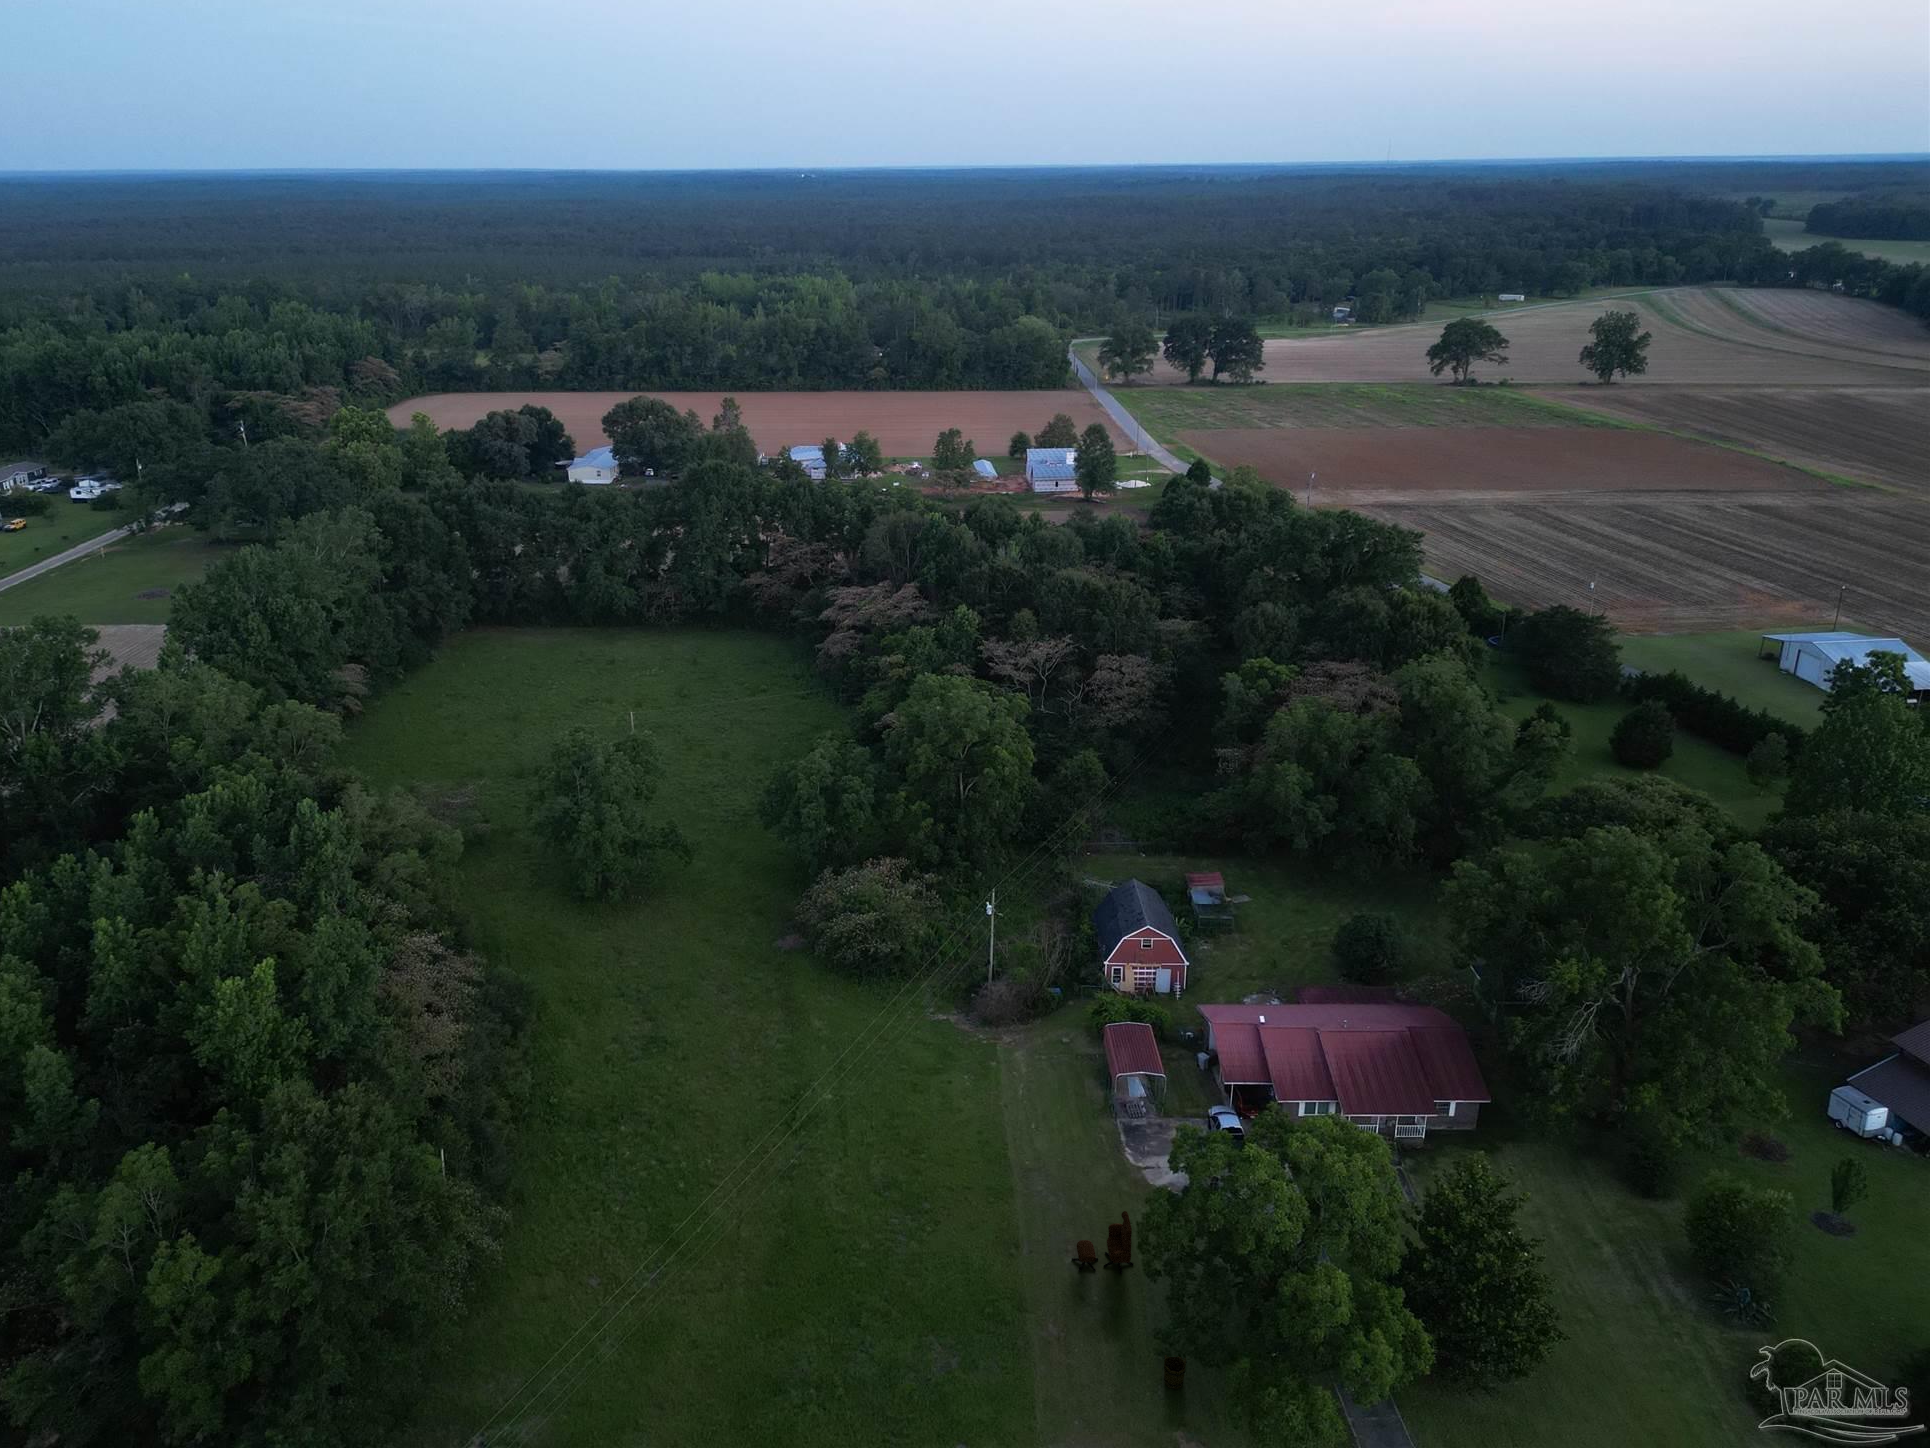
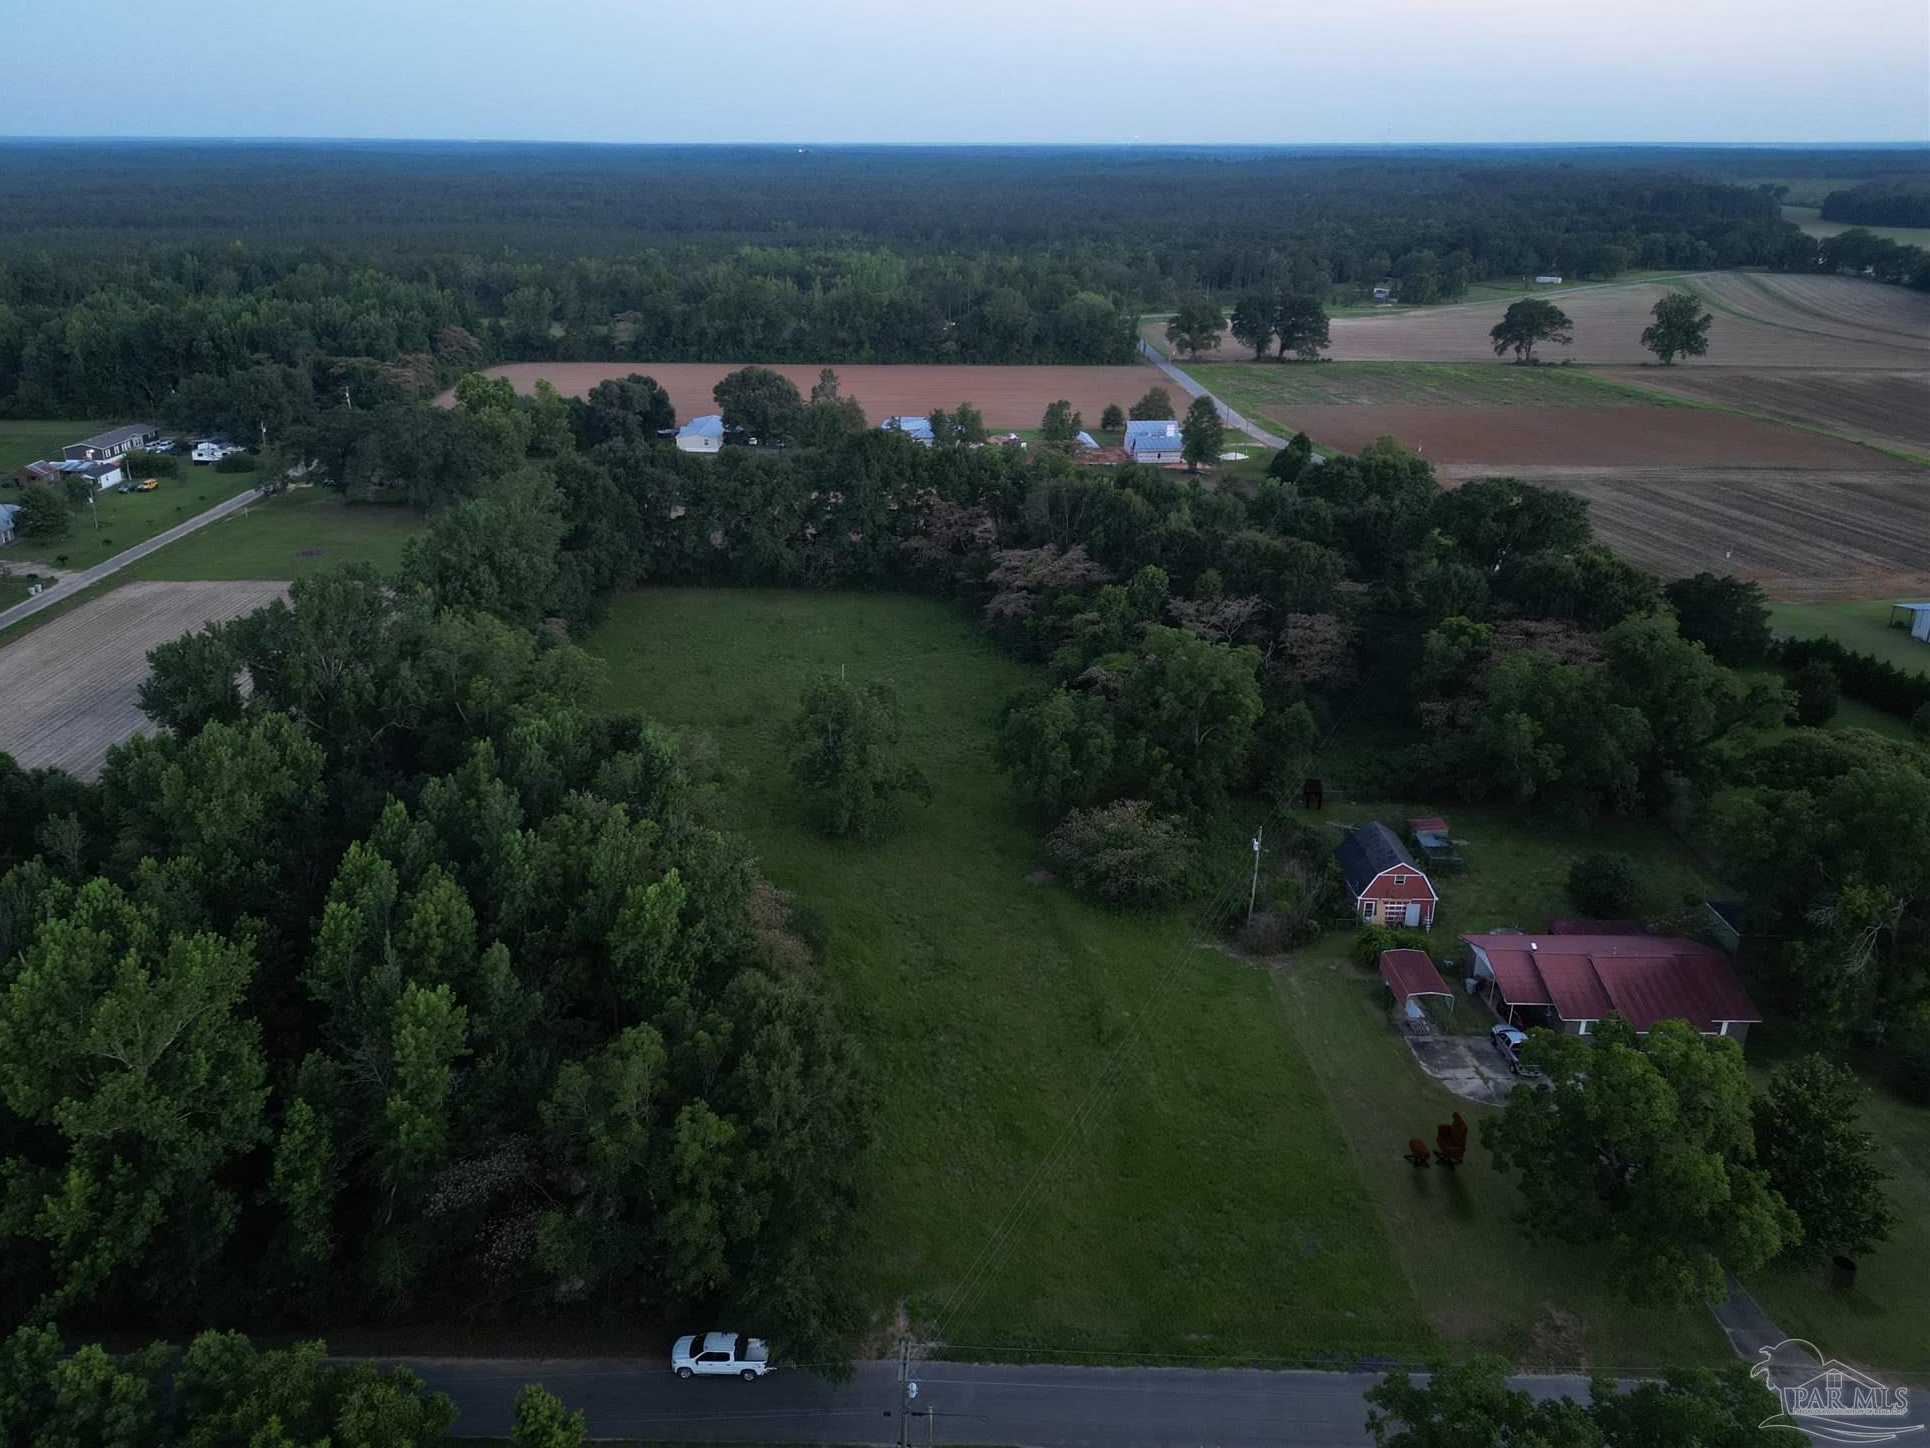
bench: none [1090,830,1109,863] -> present [1304,778,1323,809]
bucket: present [1163,1355,1187,1389] -> none [1522,1234,1548,1266]
planter: none [1483,1378,1513,1425] -> present [1823,1255,1857,1297]

